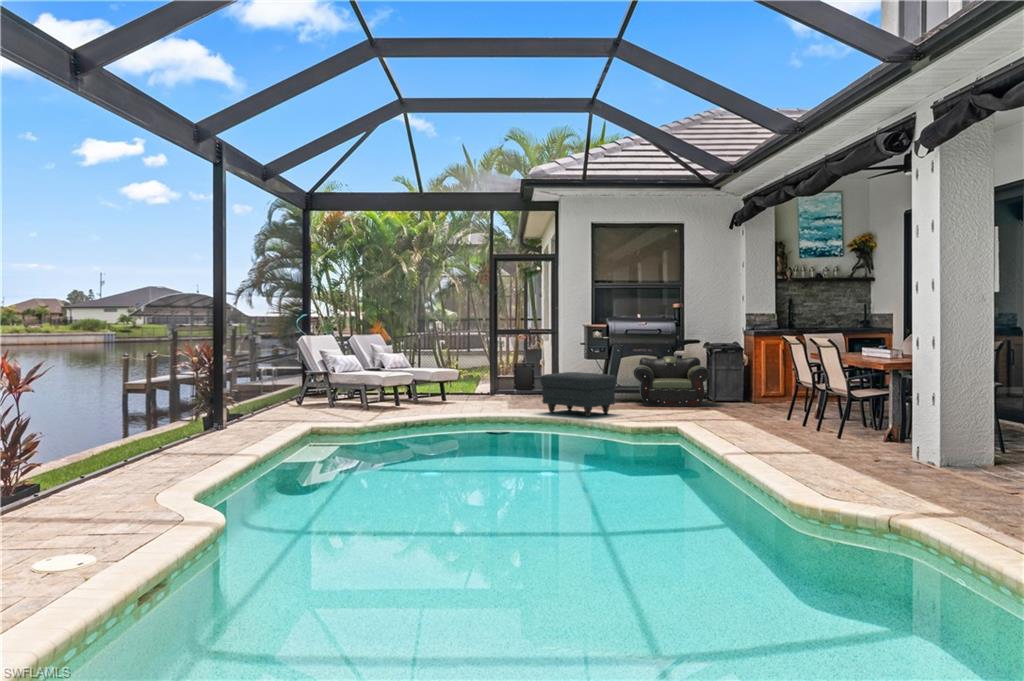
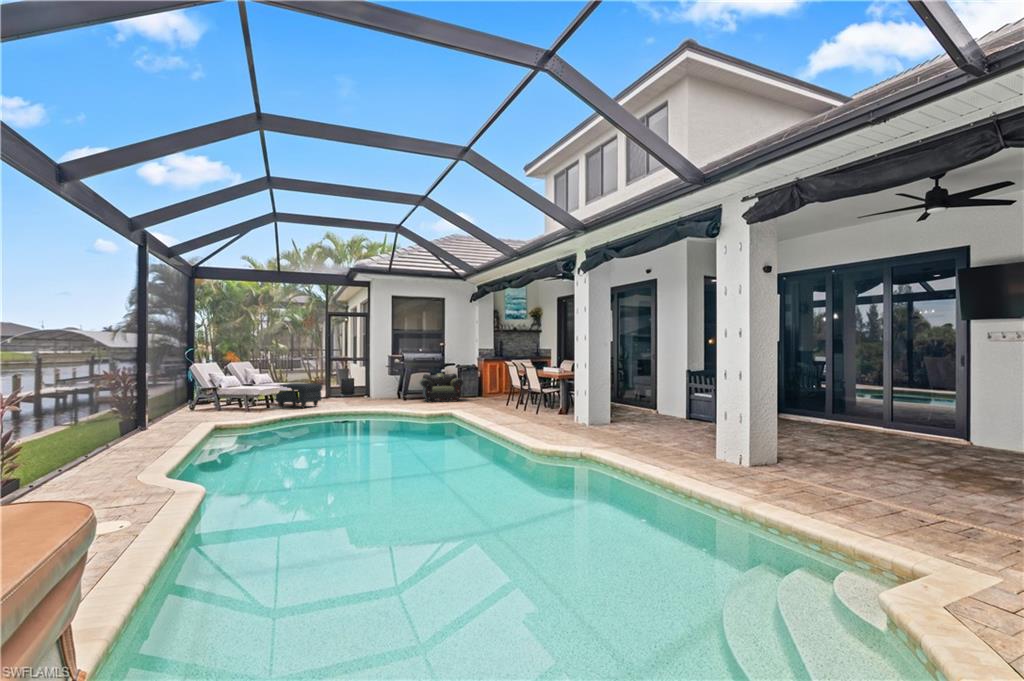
ottoman: present [540,372,617,417] -> present [276,383,322,408]

